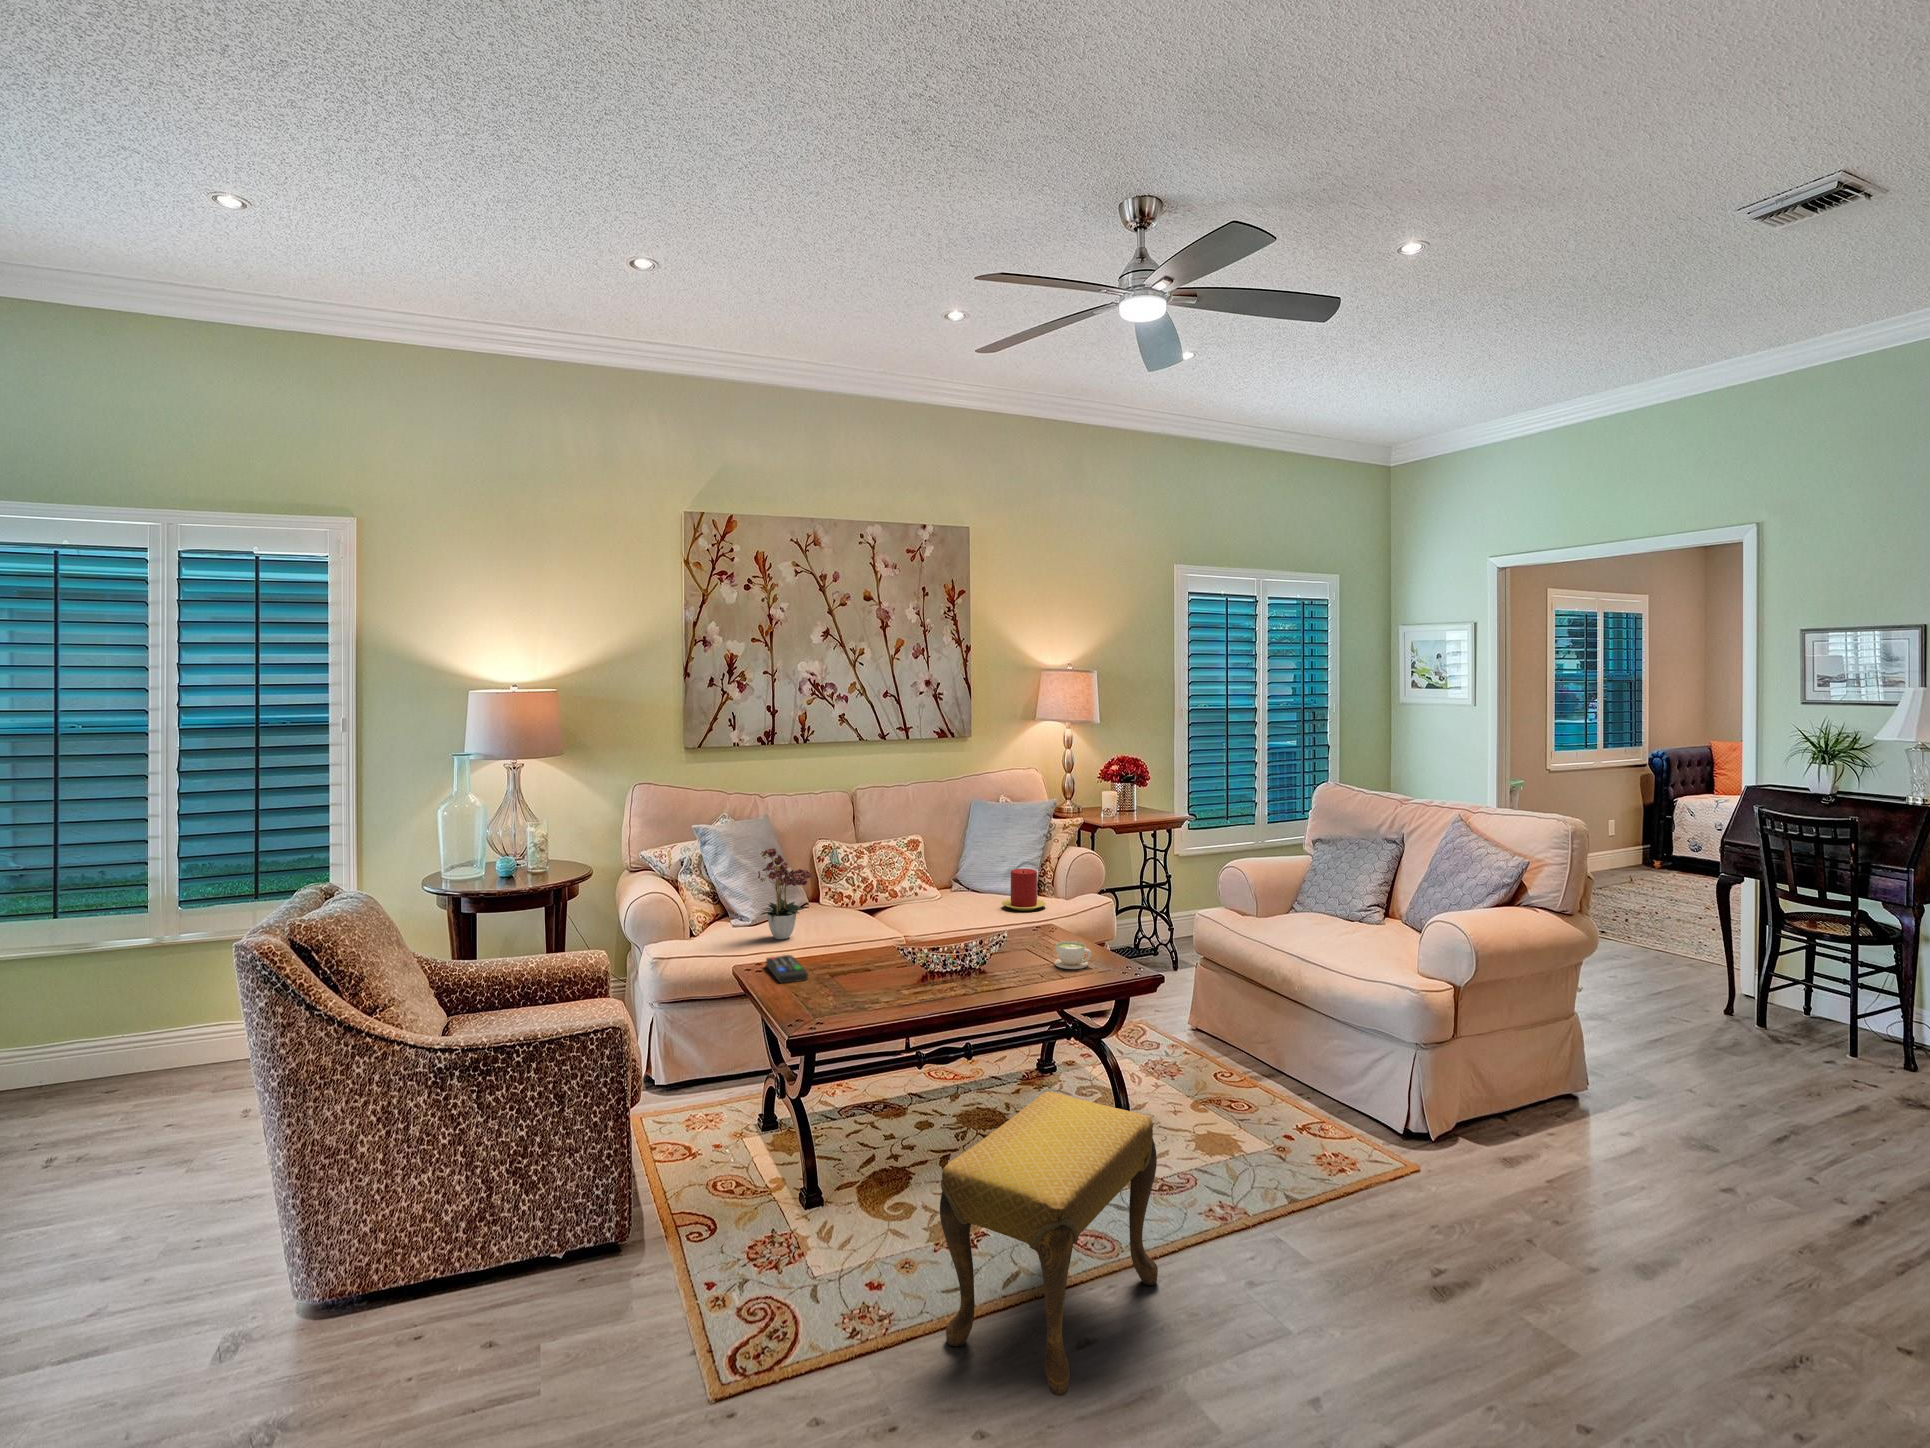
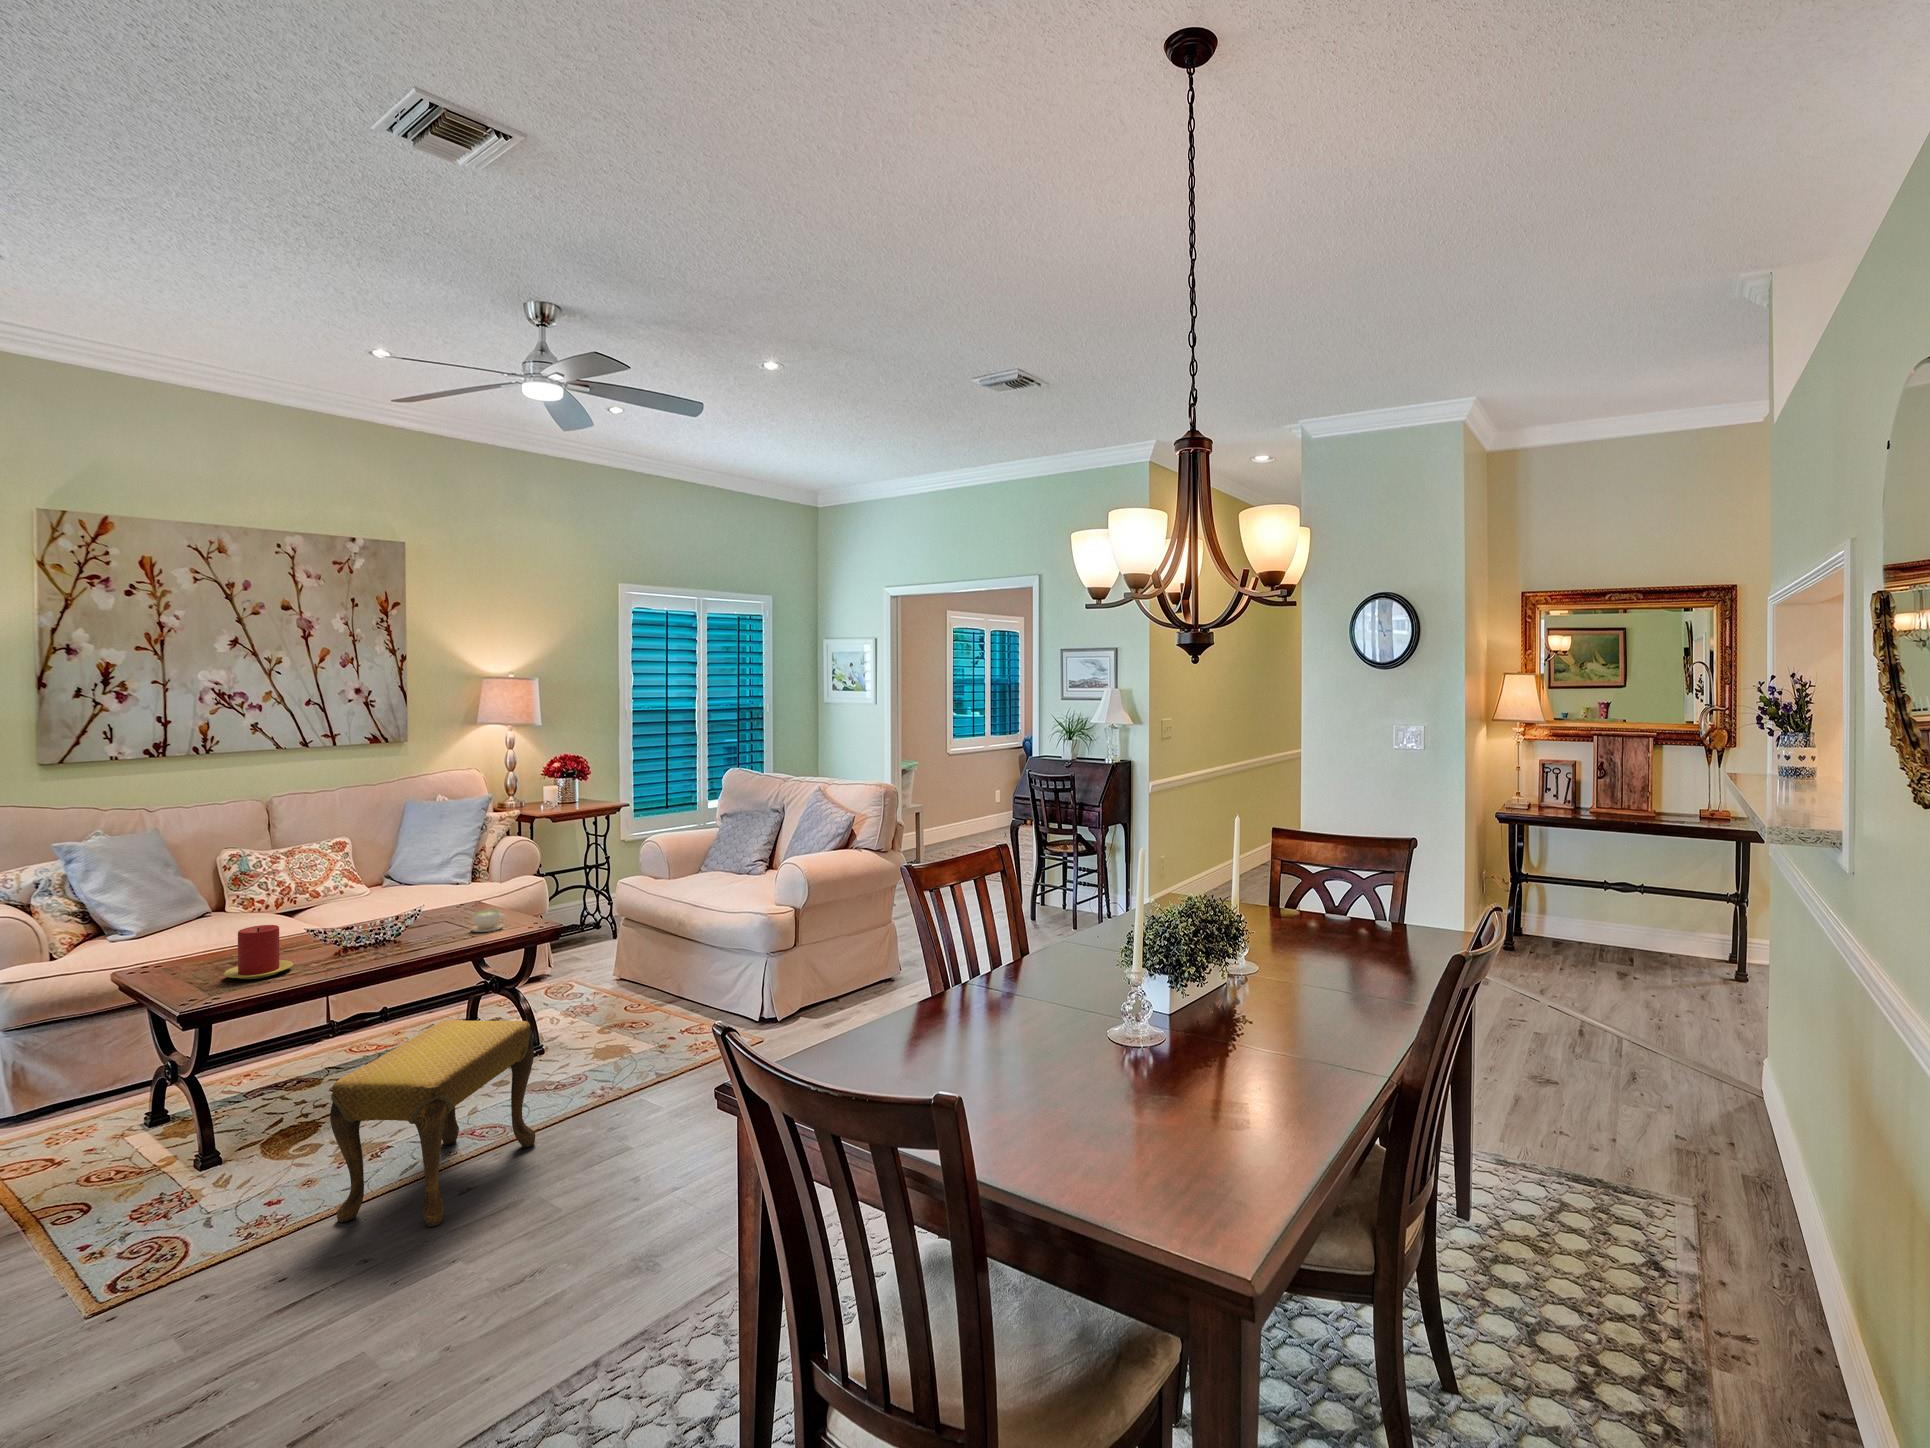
flower arrangement: present [758,848,811,939] -> none [138,854,217,948]
candle: present [1002,869,1046,911] -> present [224,925,293,979]
remote control: present [766,955,808,983] -> none [152,956,203,980]

